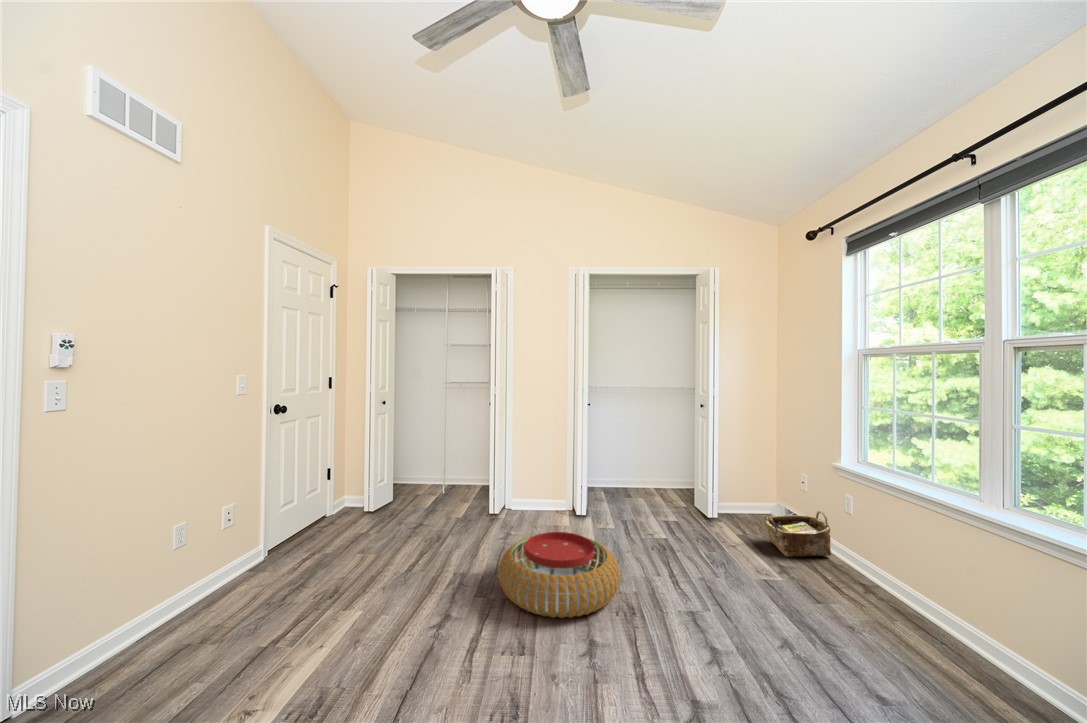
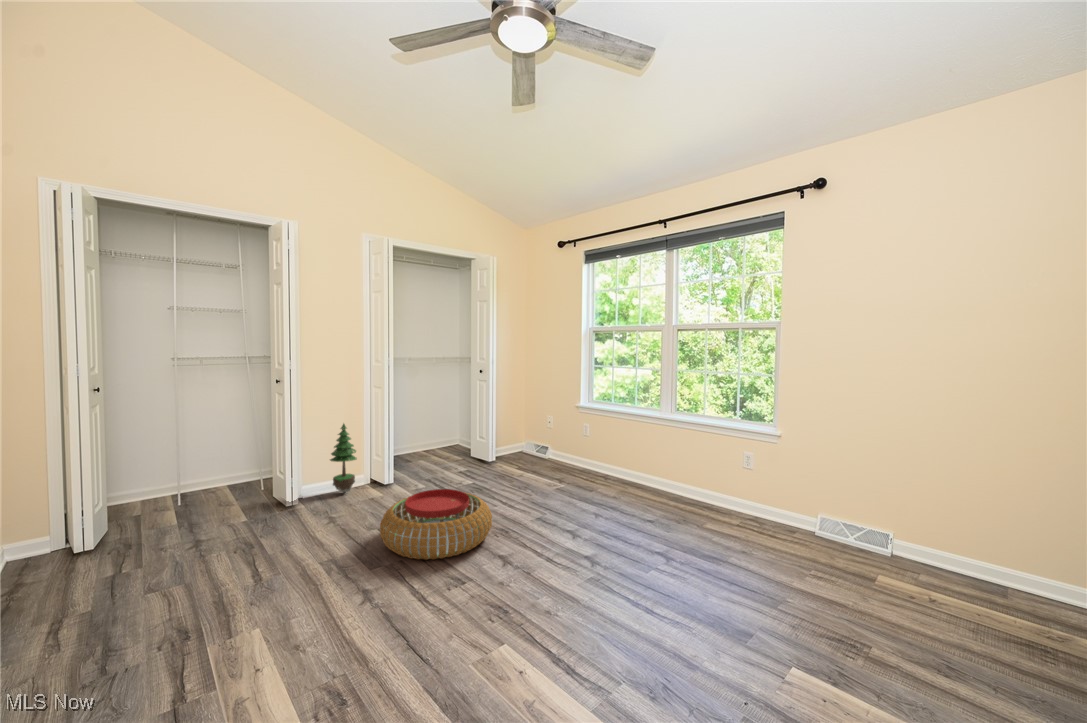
potted tree: none [528,446,553,514] -> present [330,424,357,493]
woven basket: present [764,511,831,557] -> none [537,438,576,473]

